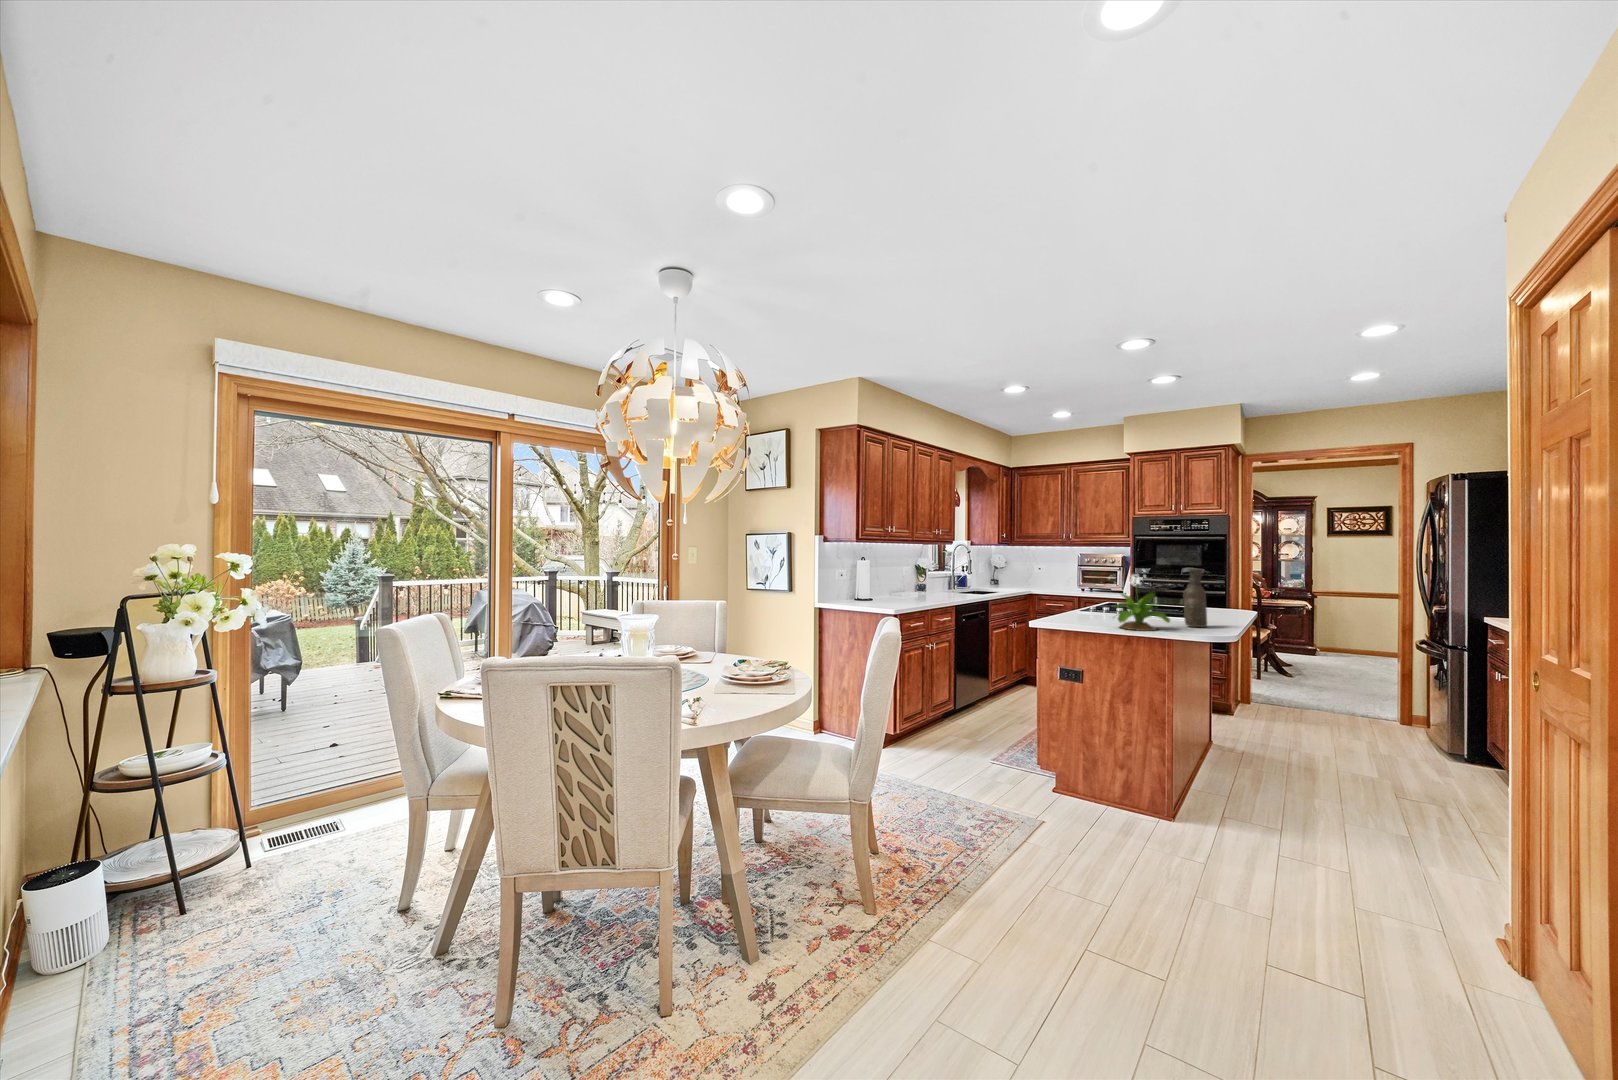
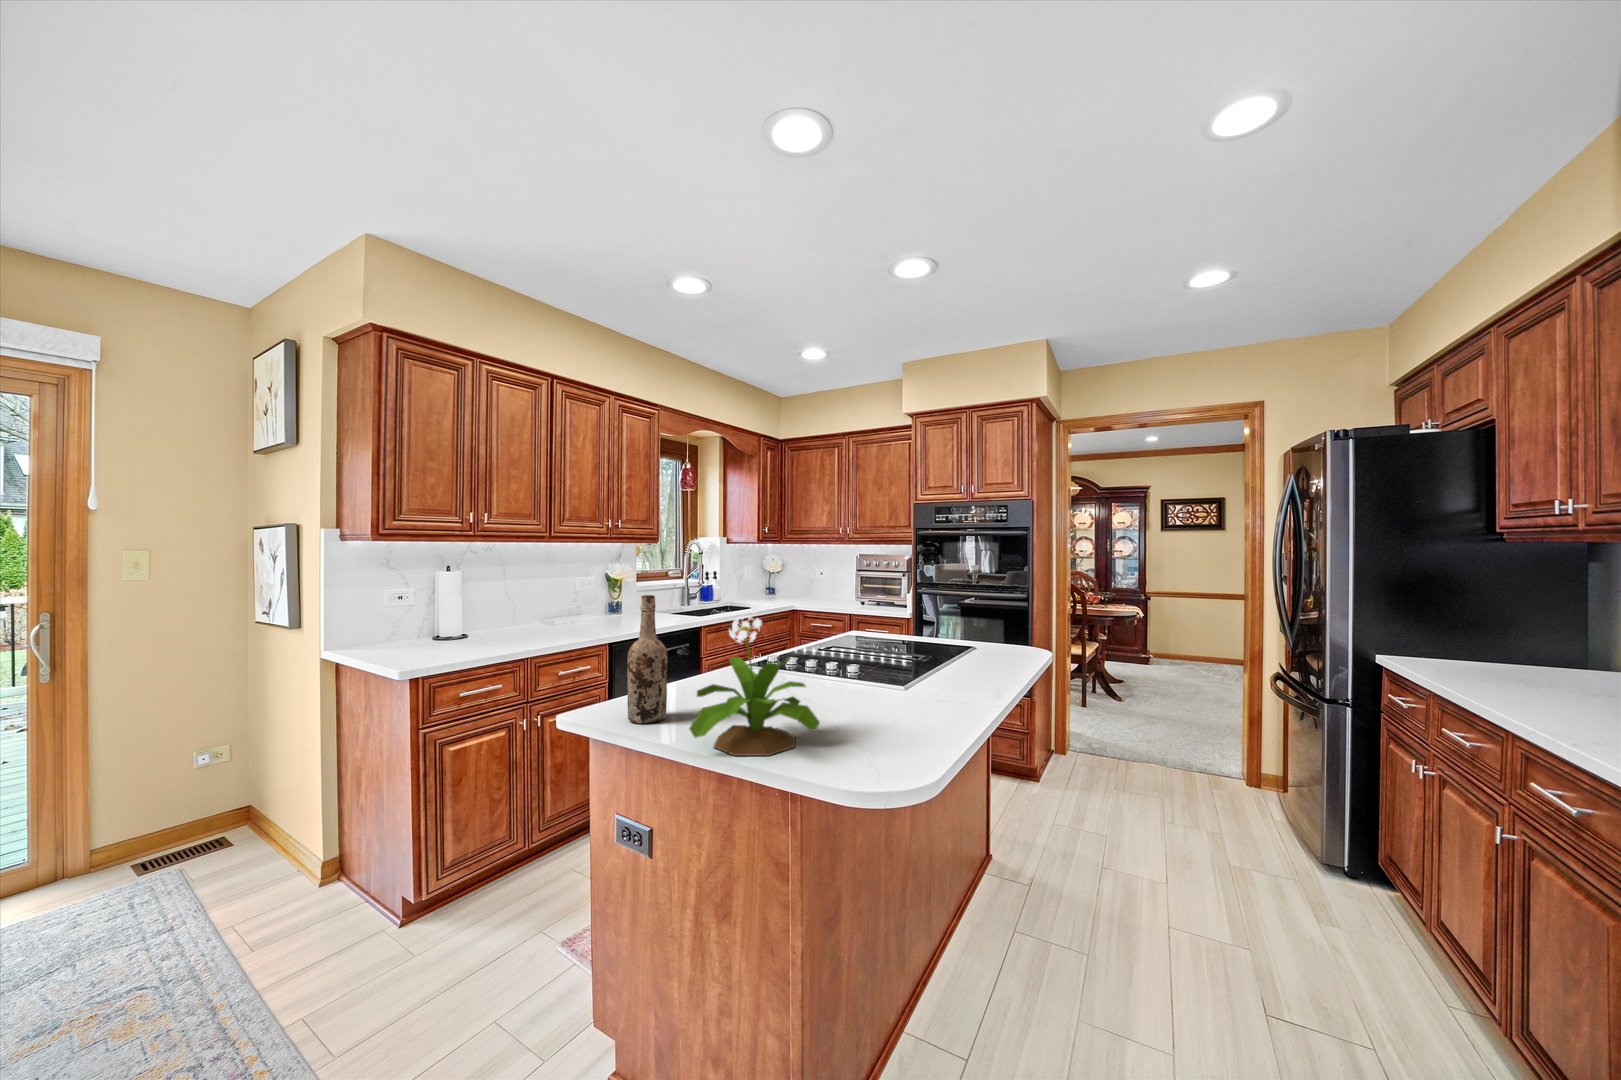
wine bottle: none [1061,567,1080,624] -> present [627,595,667,723]
vase: present [1183,569,1207,627] -> none [871,597,916,728]

